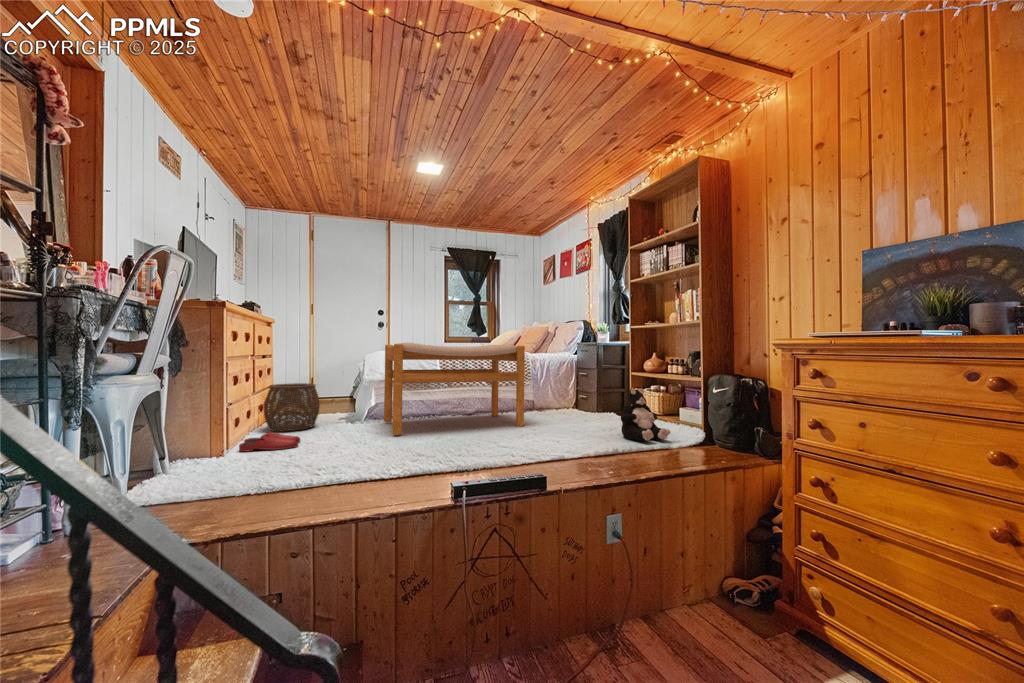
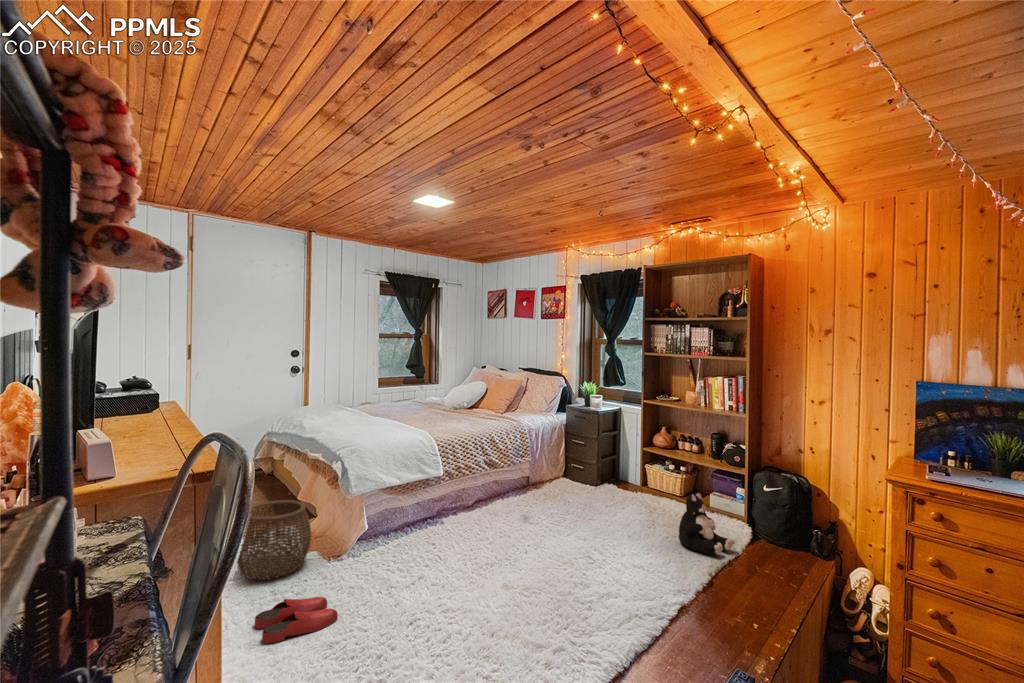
footstool: present [384,342,525,435] -> none [388,429,563,572]

